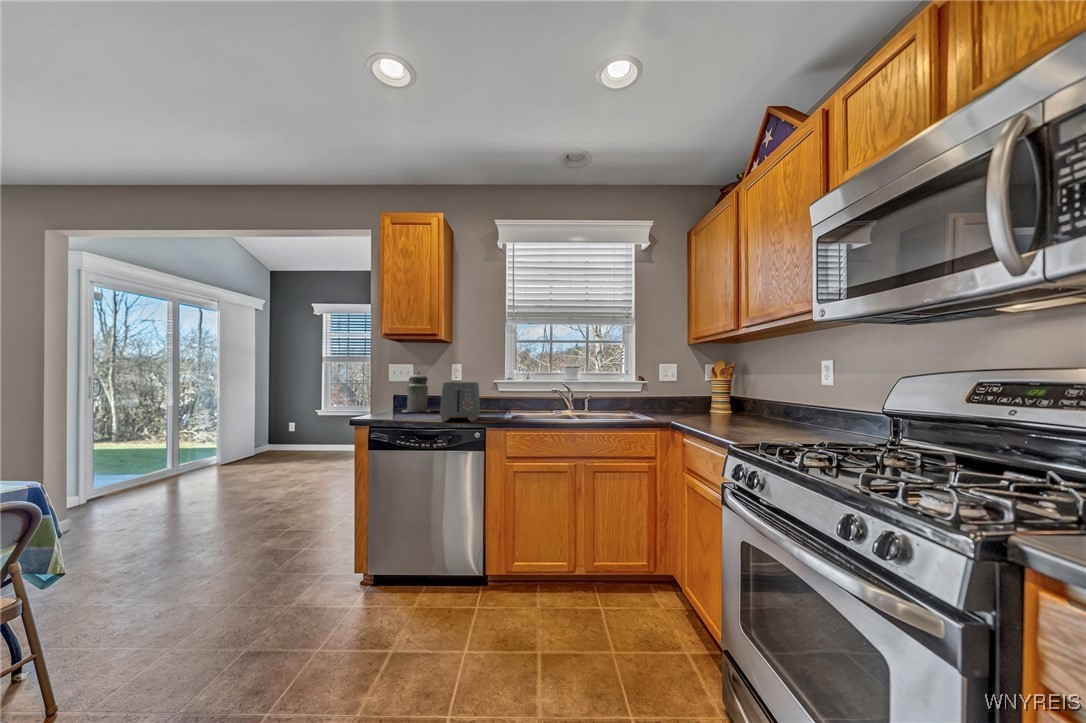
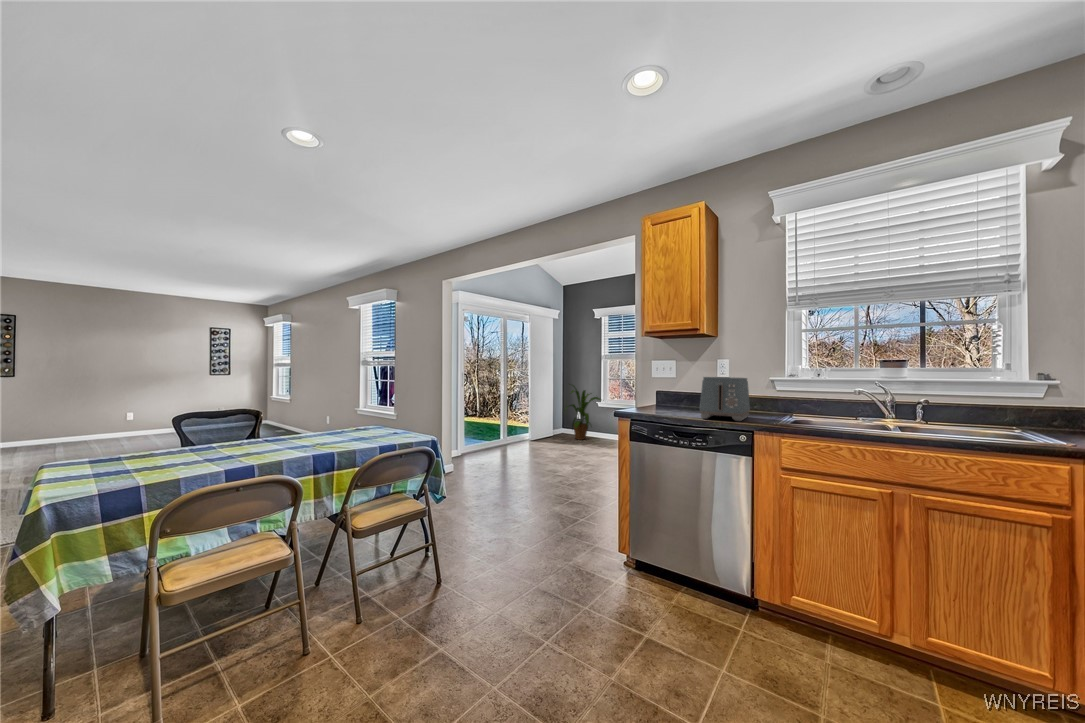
canister: present [402,372,430,412] -> none [666,367,696,409]
house plant: none [259,389,318,457] -> present [568,385,601,440]

